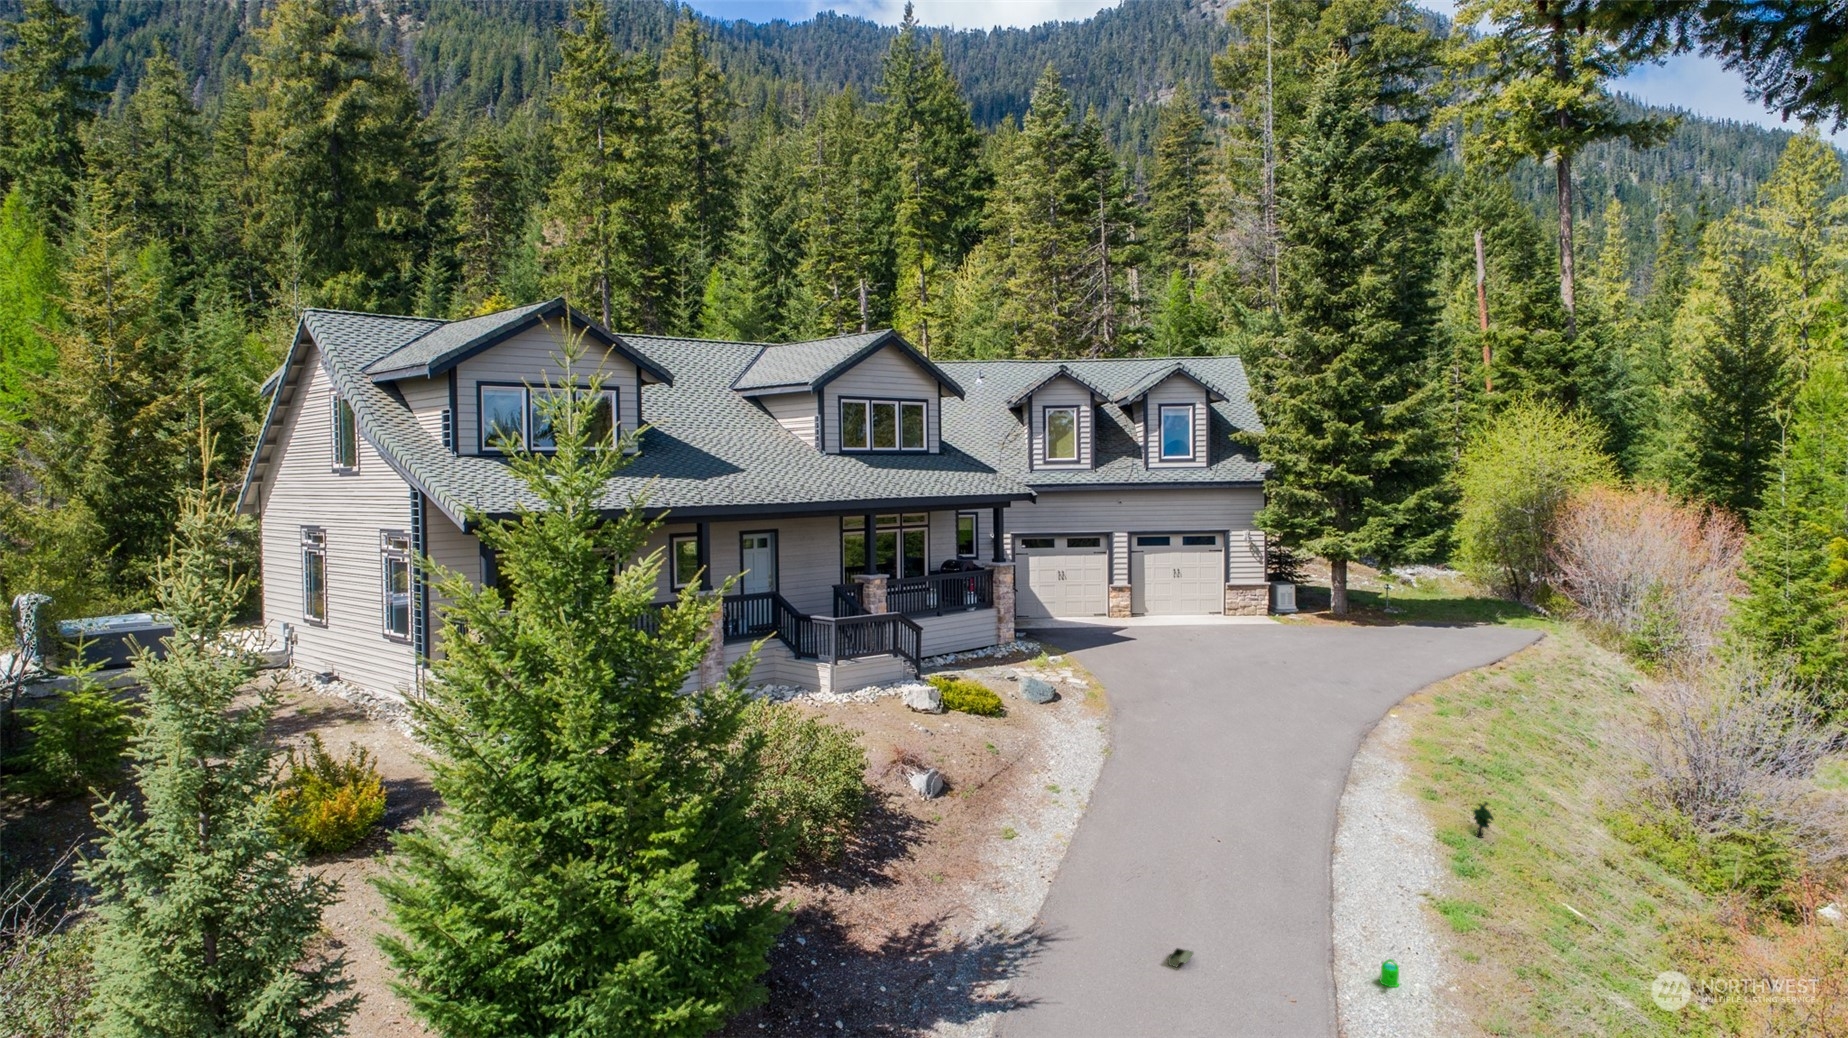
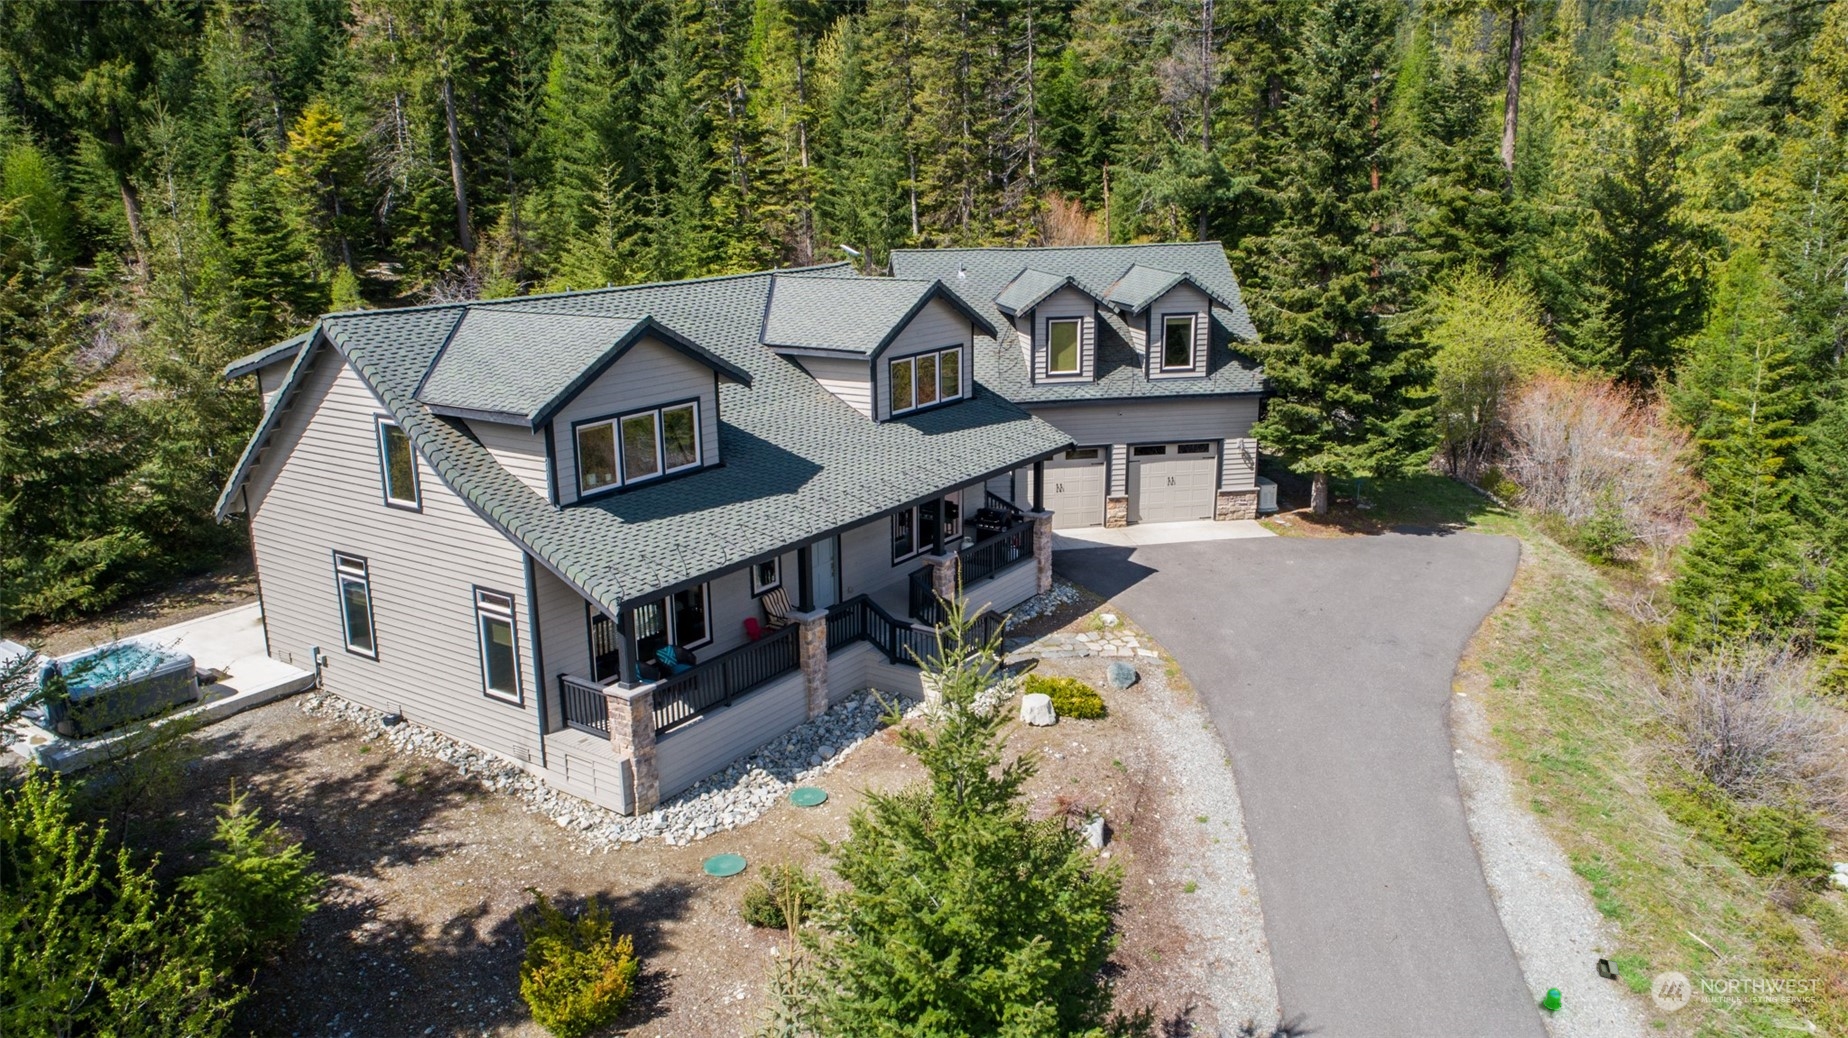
decorative plant: present [1473,802,1494,838] -> none [1550,792,1572,822]
toolbox: present [1168,948,1194,967] -> present [1598,958,1620,978]

